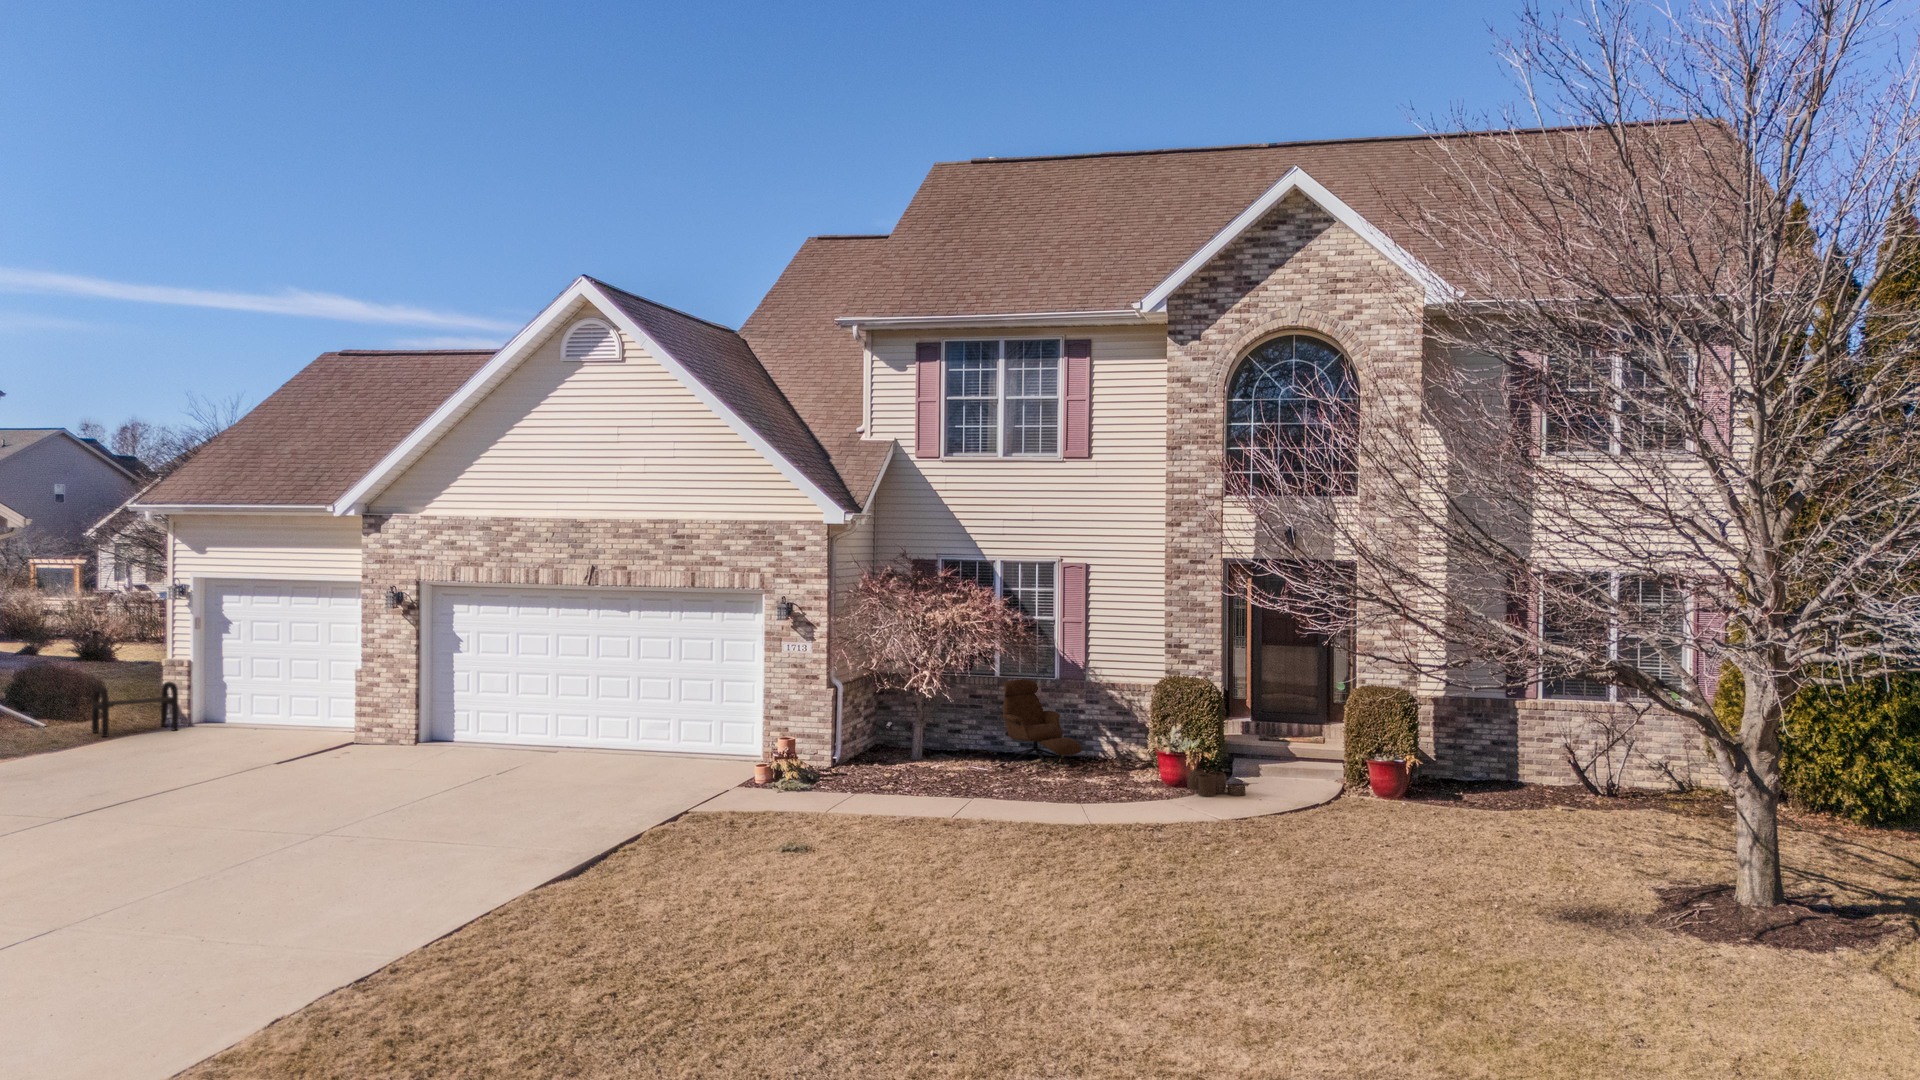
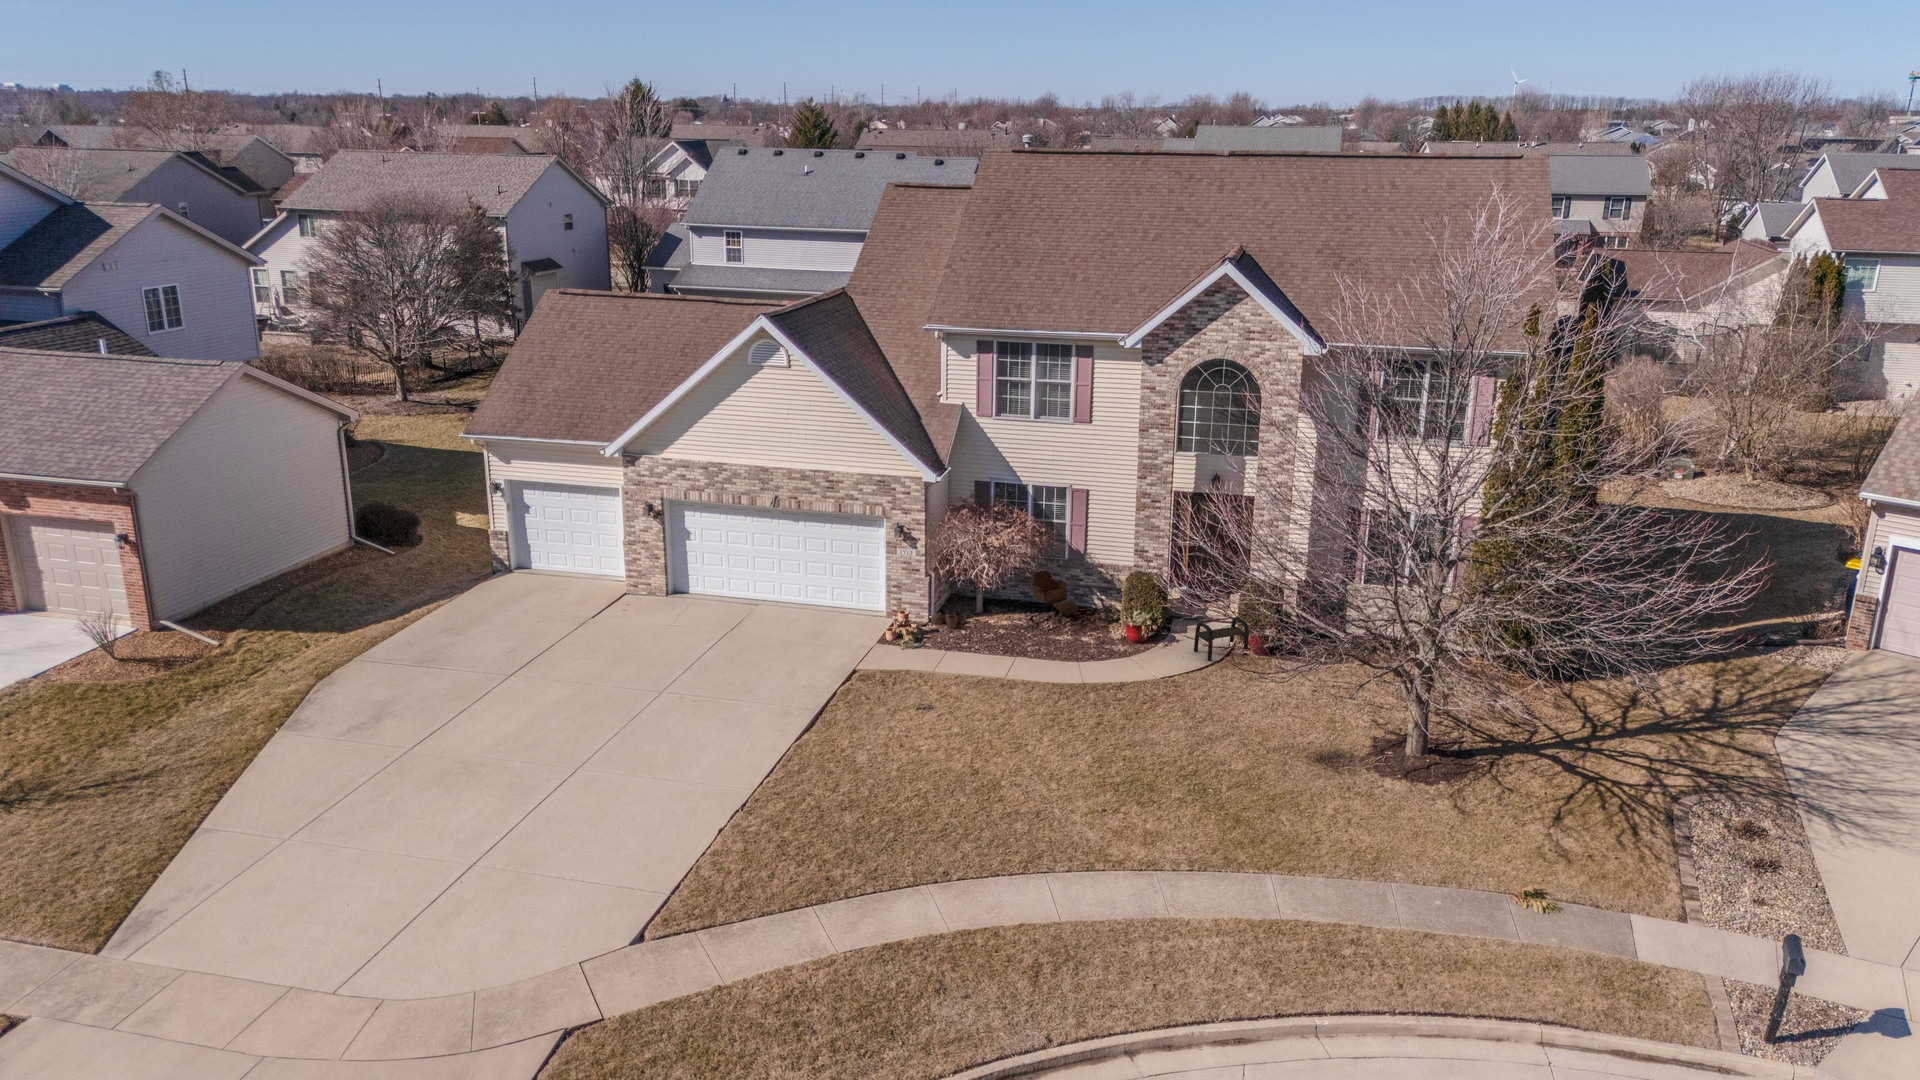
bench: present [92,681,178,737] -> present [1194,617,1249,661]
woven basket: present [1187,768,1245,797] -> present [931,612,966,629]

